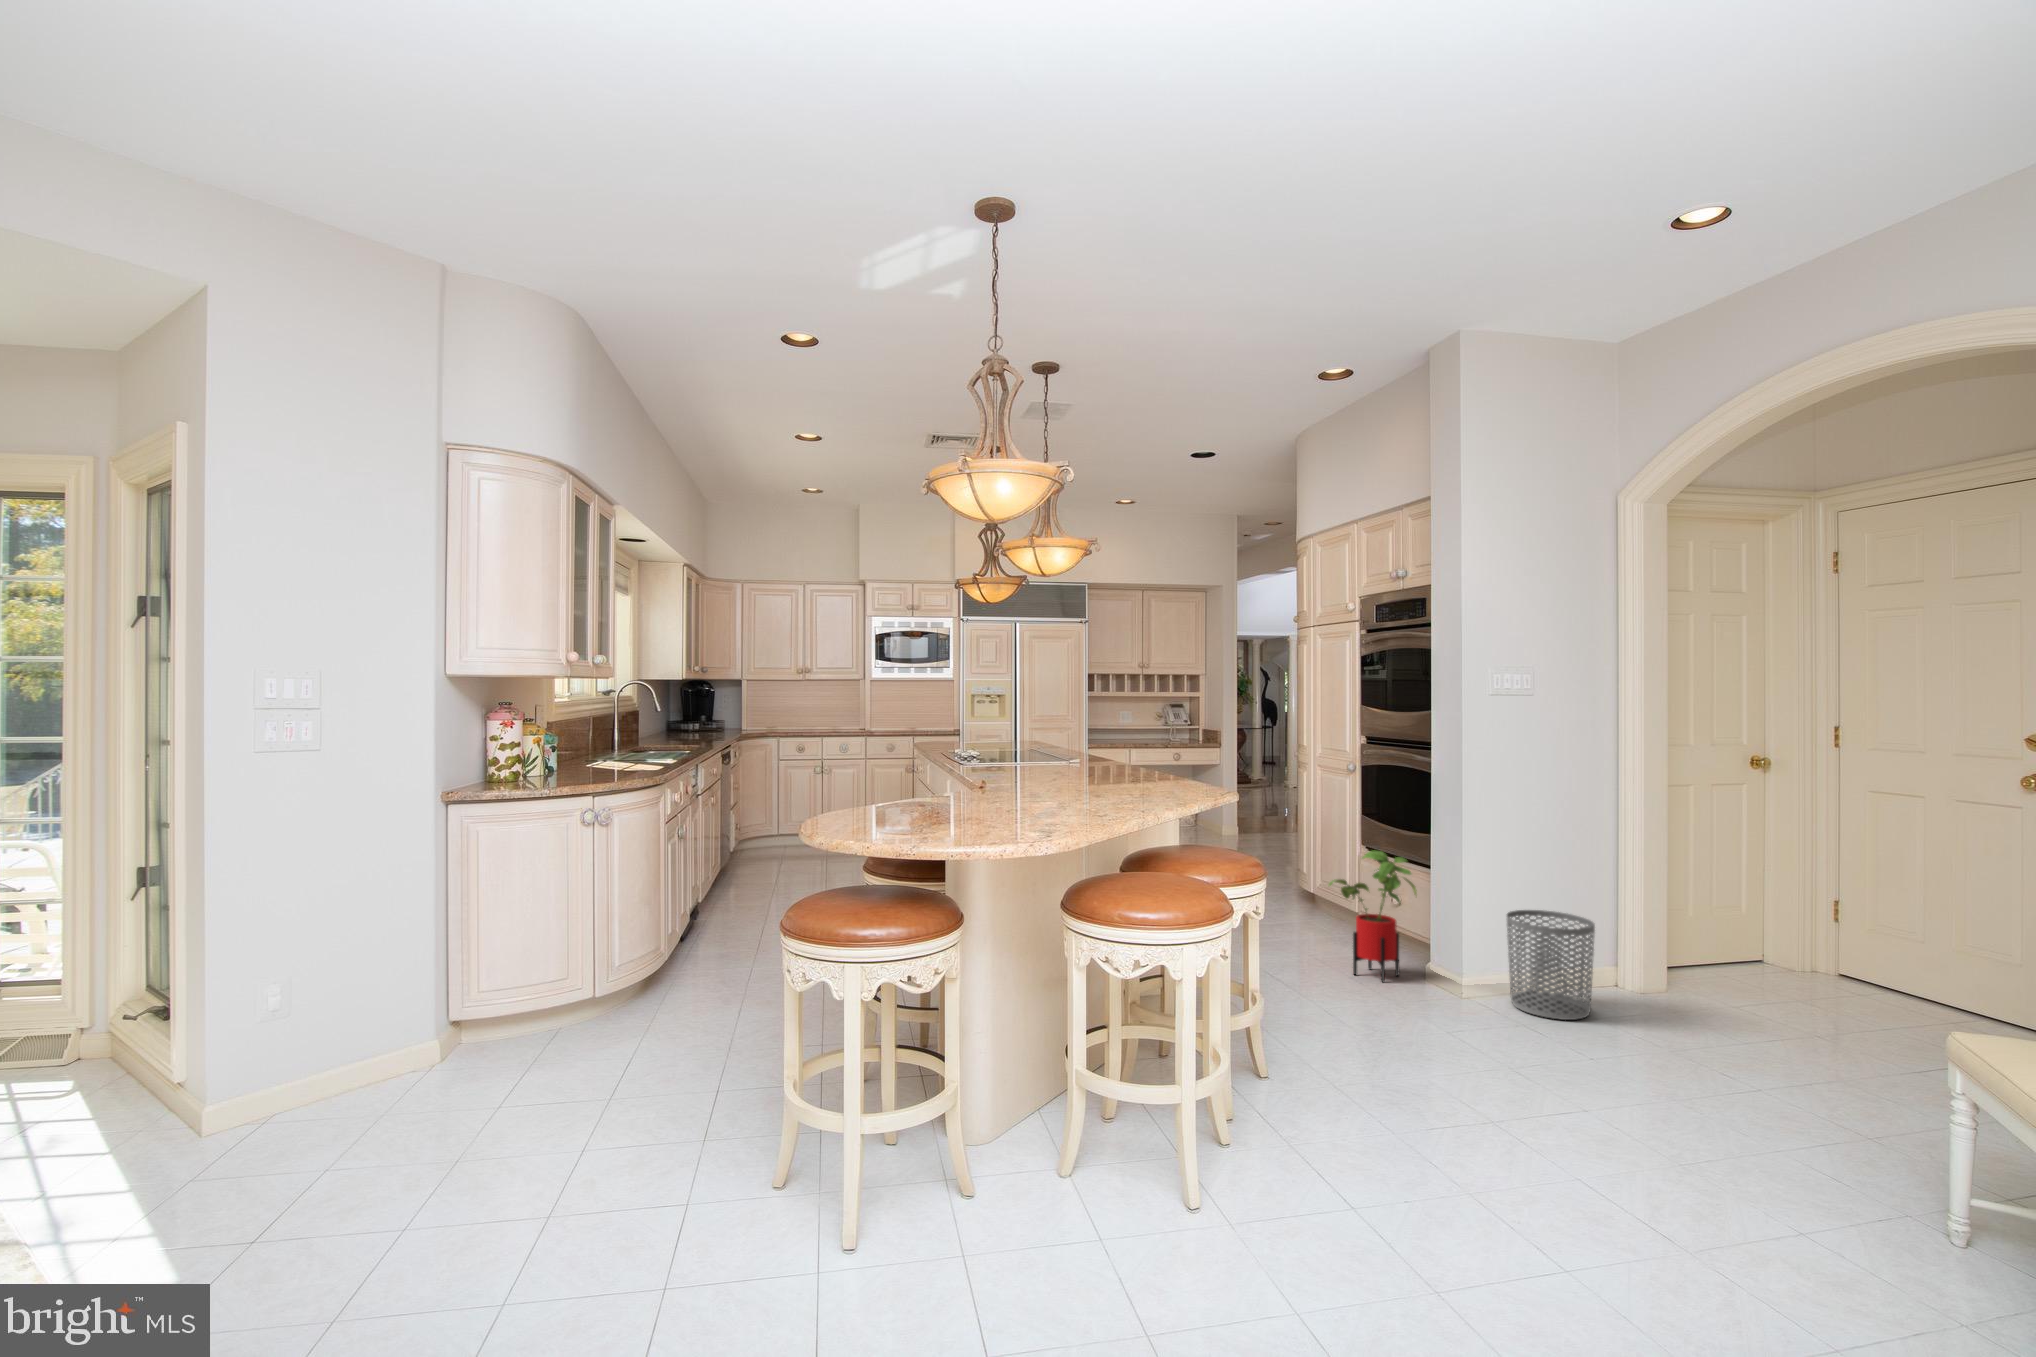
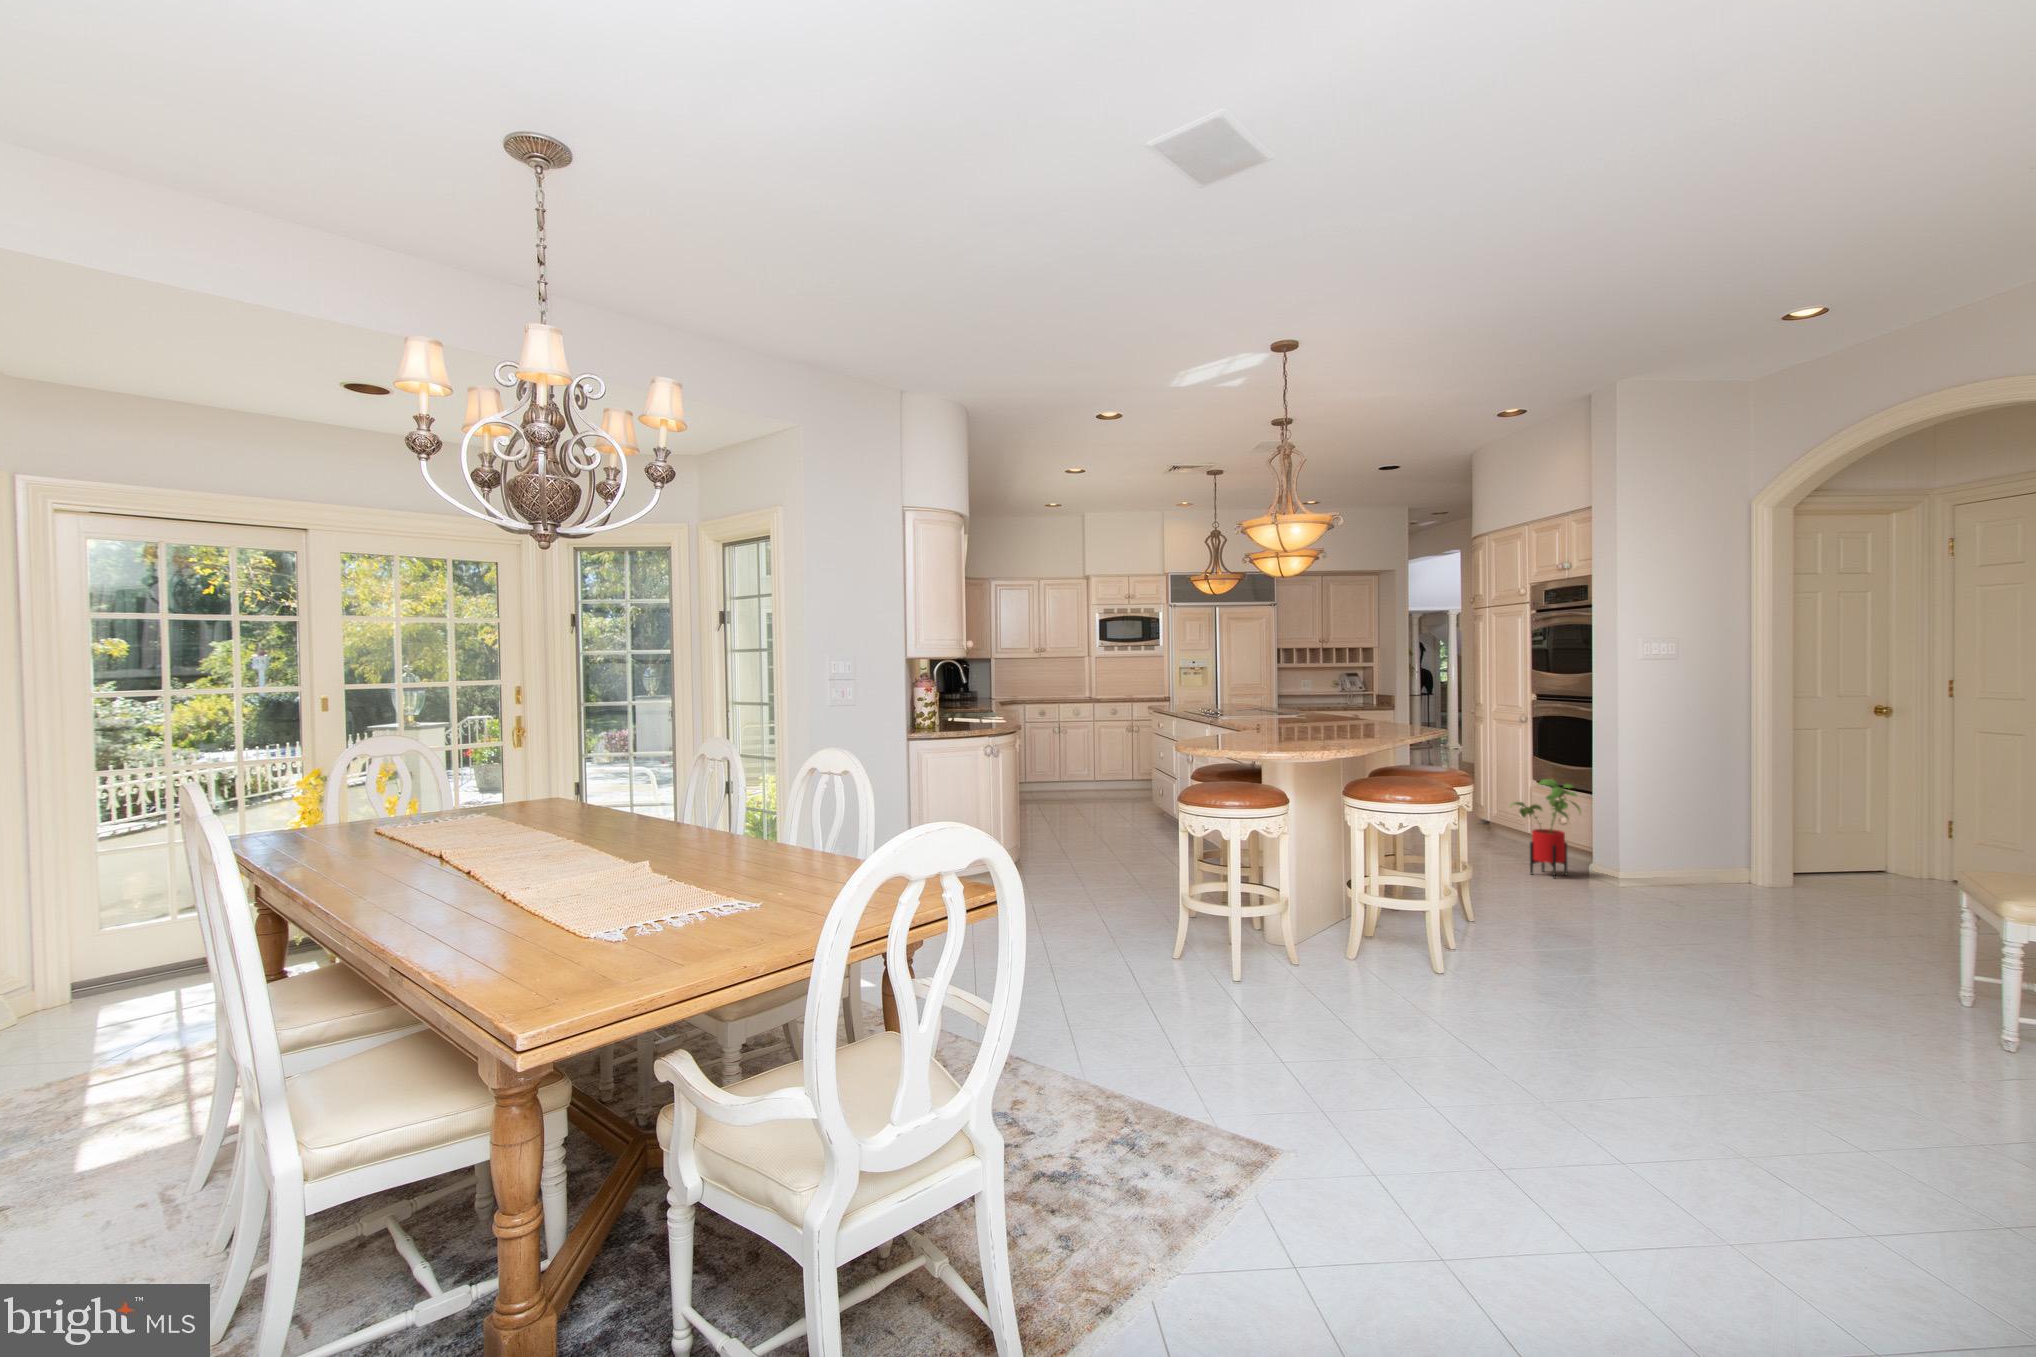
waste bin: present [1507,910,1595,1020] -> none [1655,822,1725,900]

